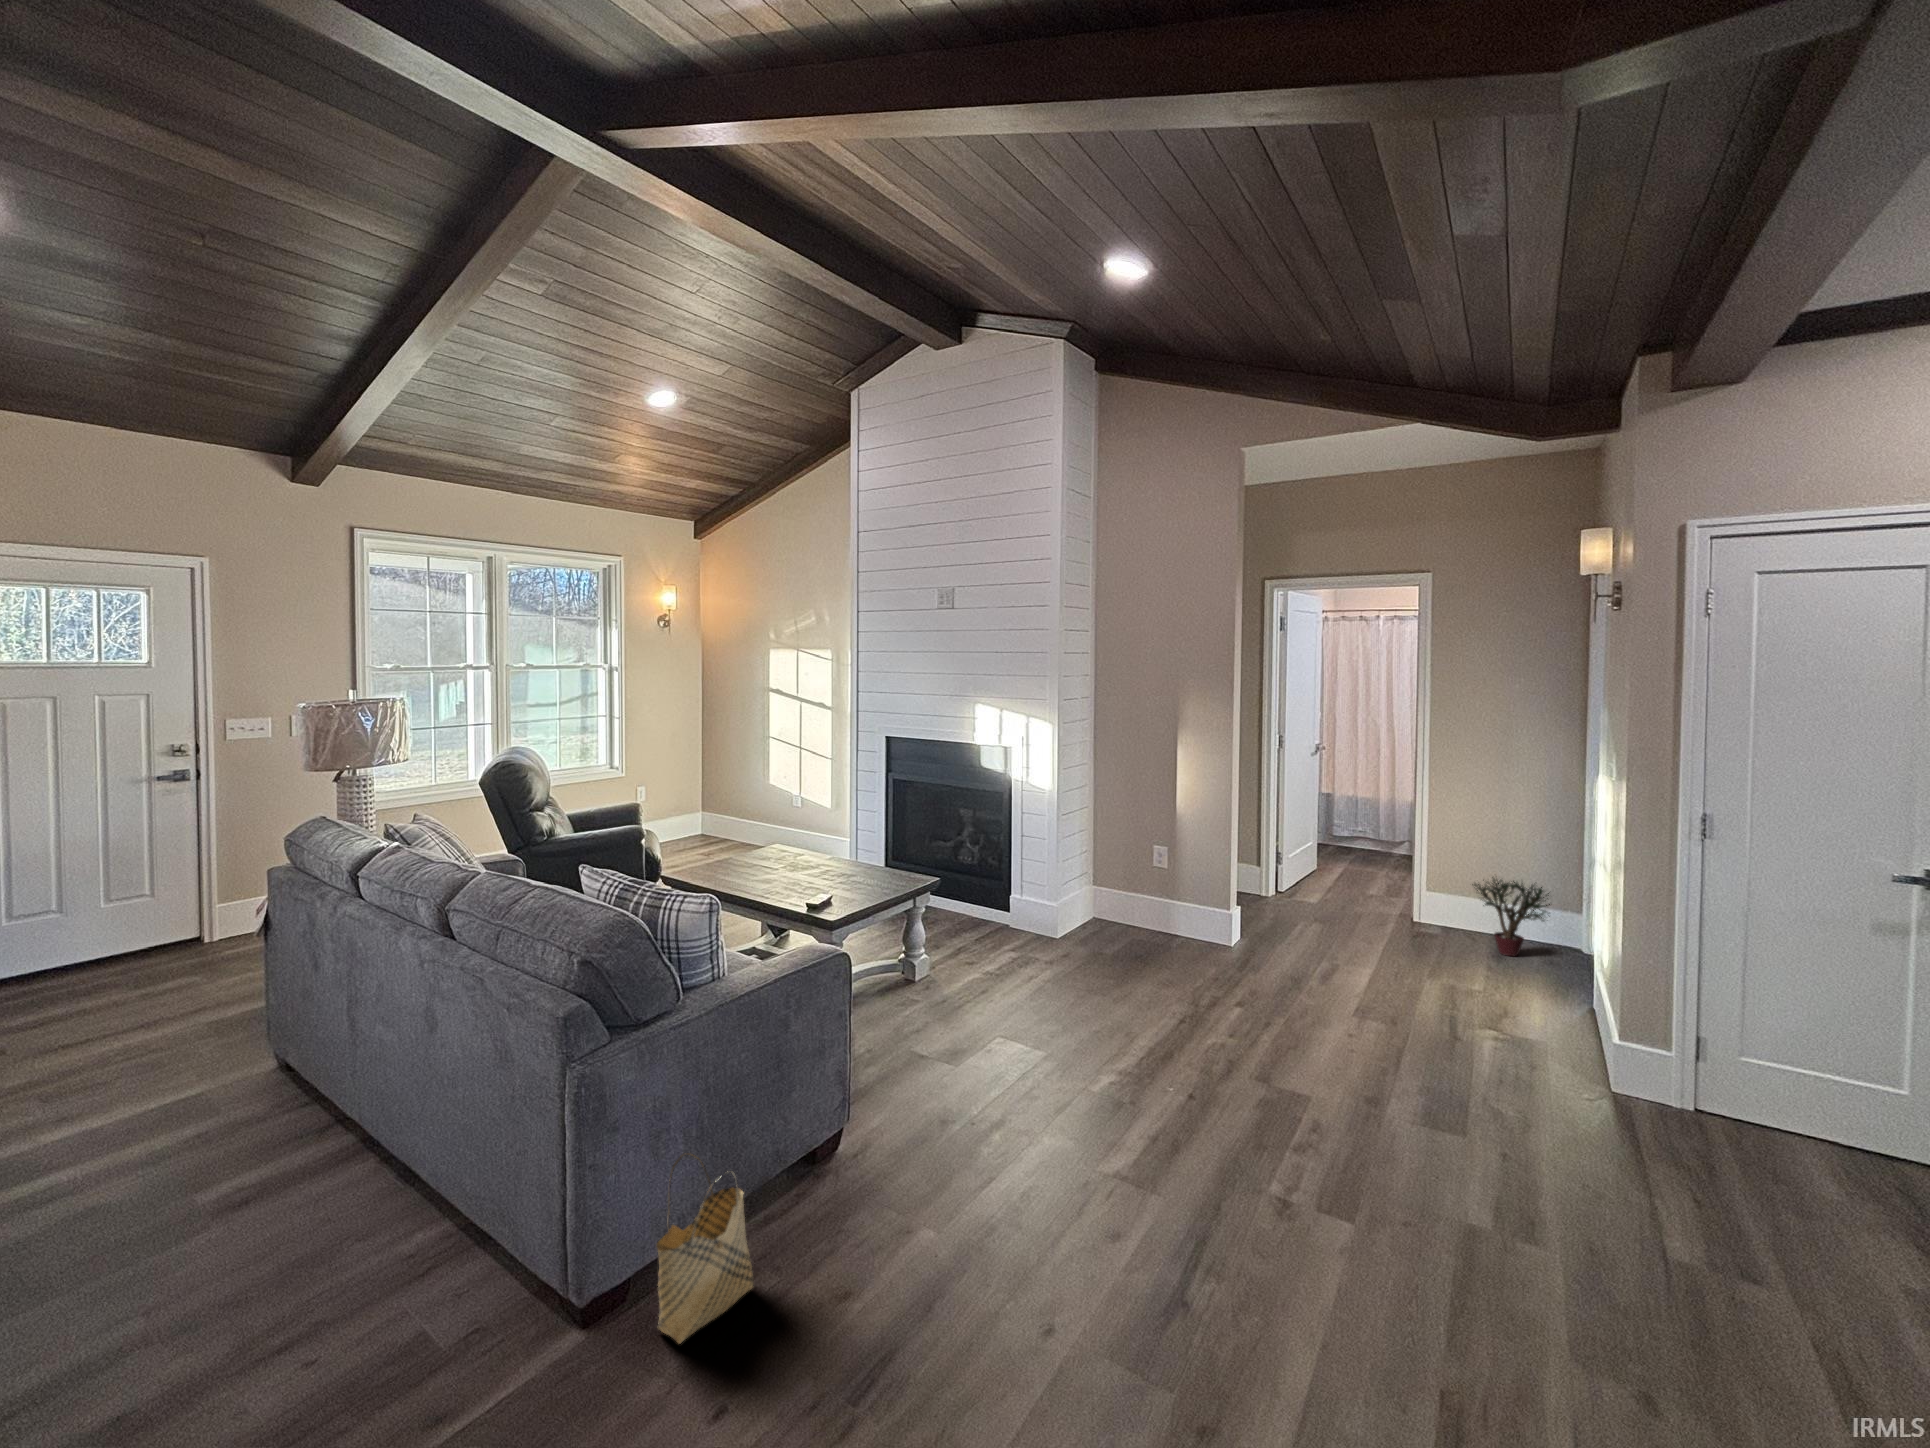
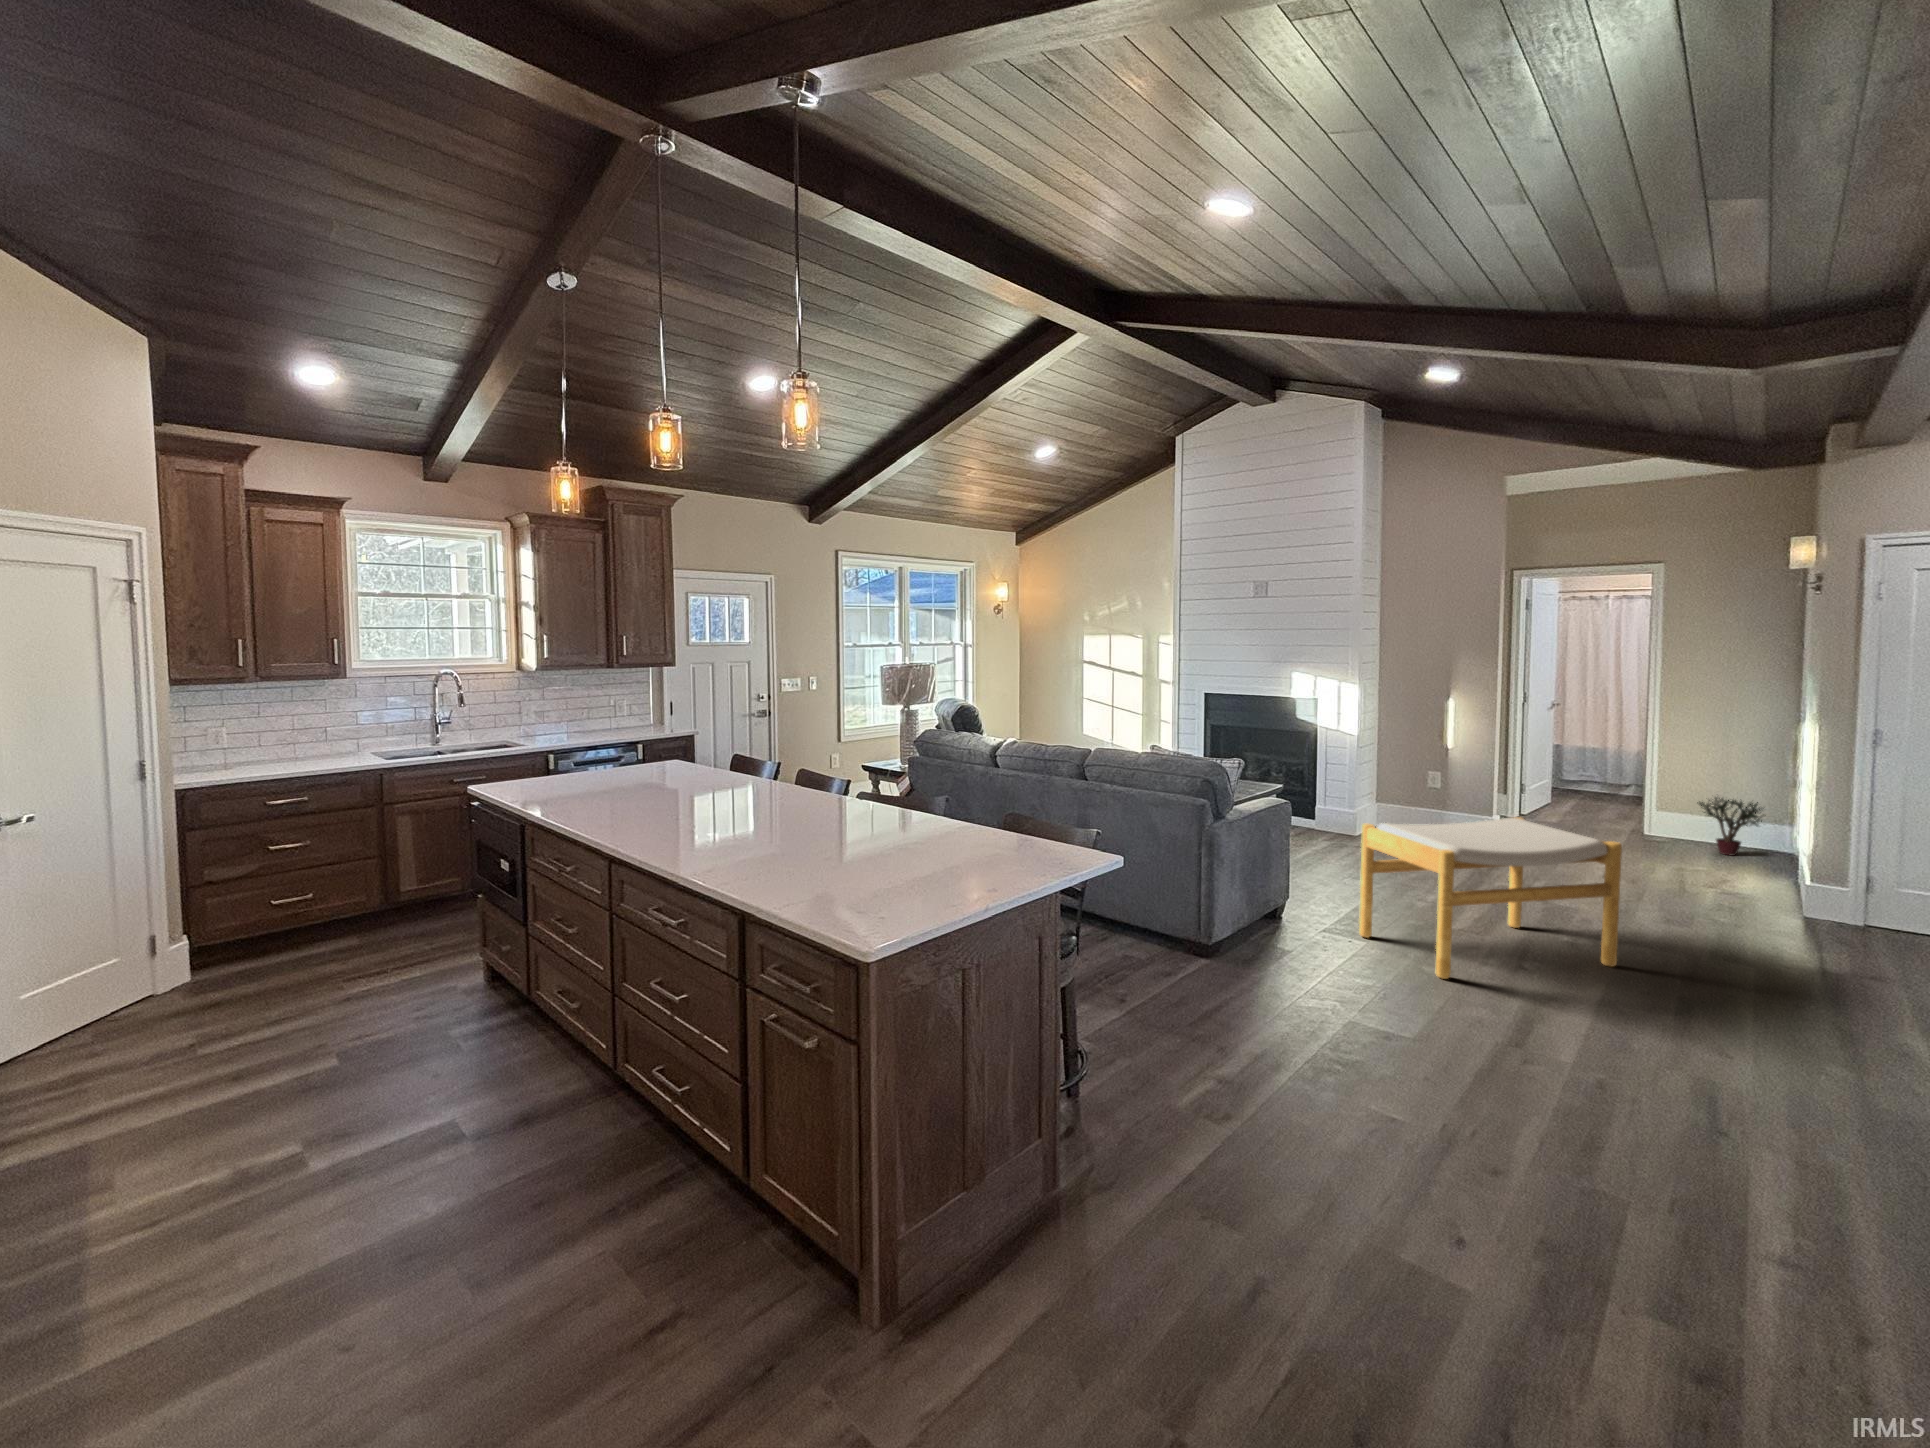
footstool: none [941,966,1352,1349] -> present [1359,817,1622,979]
woven basket: present [656,1153,753,1343] -> none [1242,885,1281,967]

